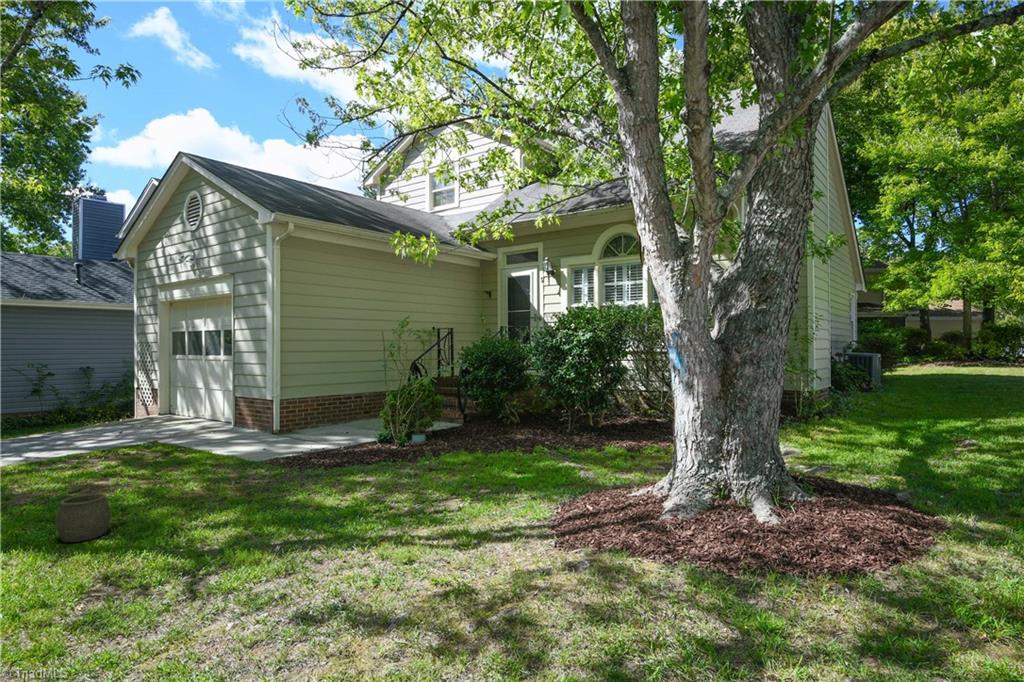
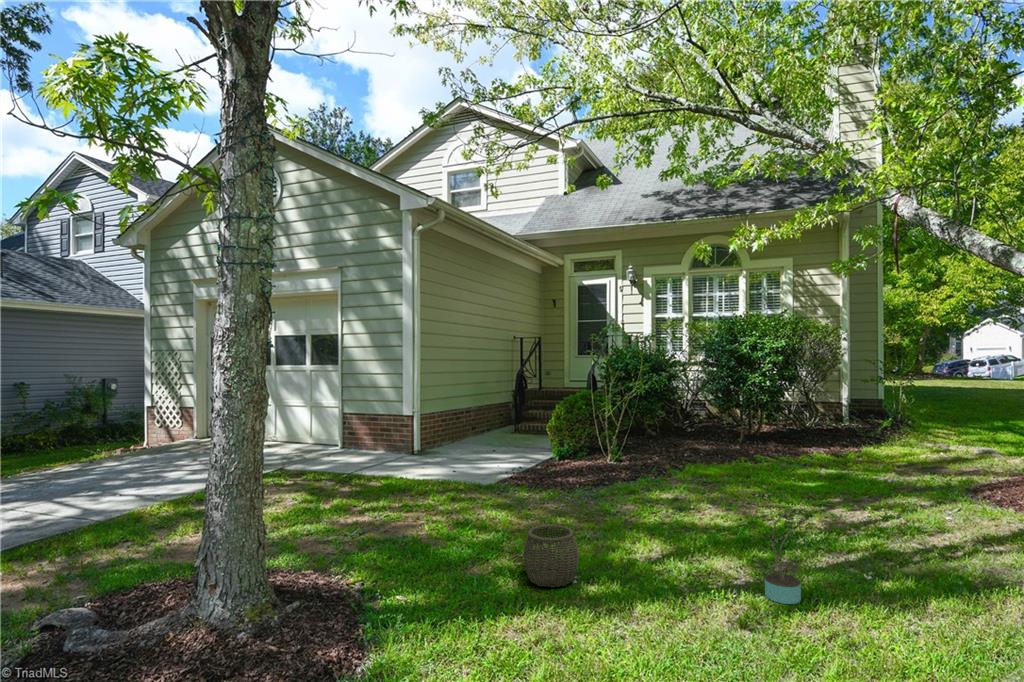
potted plant: present [410,400,431,442] -> present [753,491,808,604]

